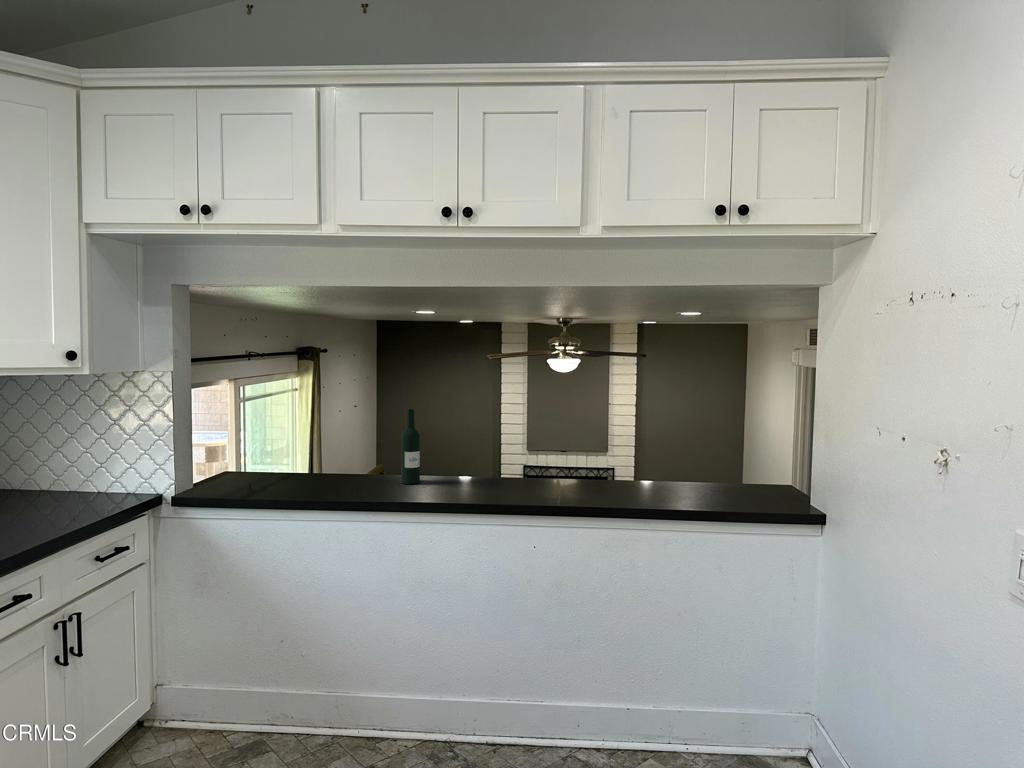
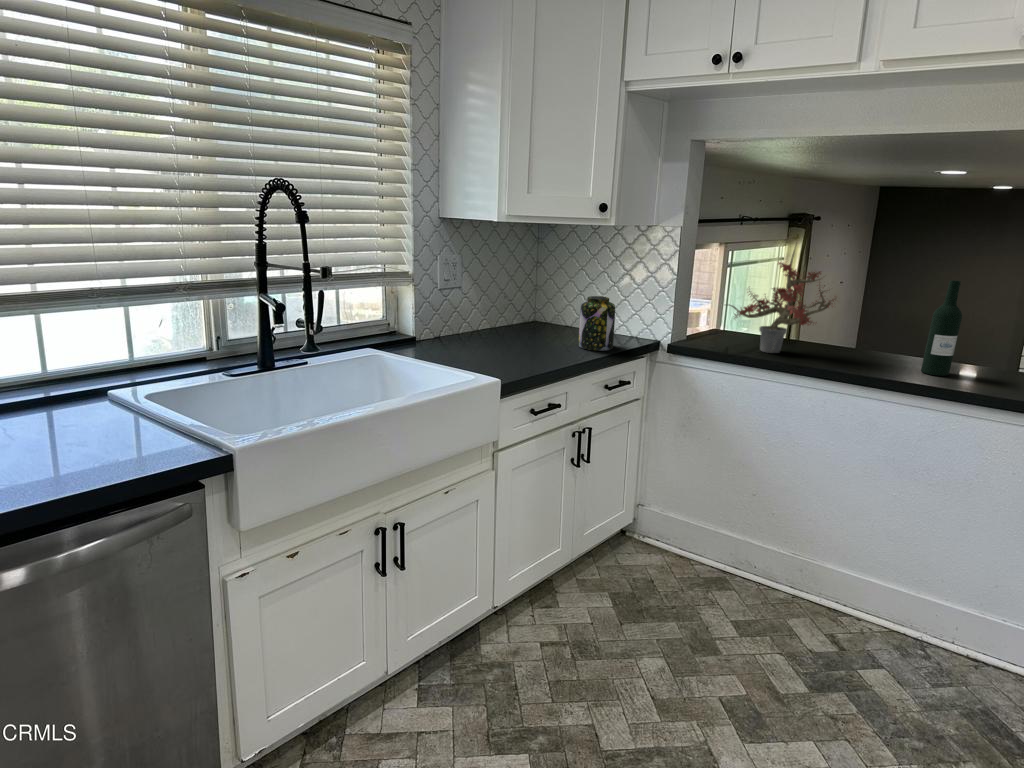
potted plant: none [228,384,333,487] -> present [729,246,836,353]
jar: none [51,453,102,518] -> present [579,296,615,351]

